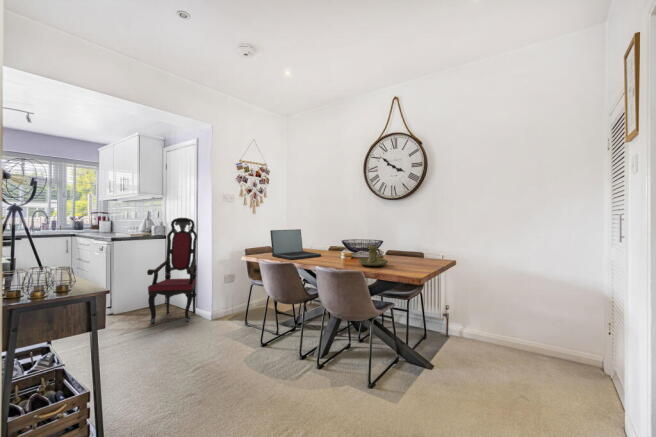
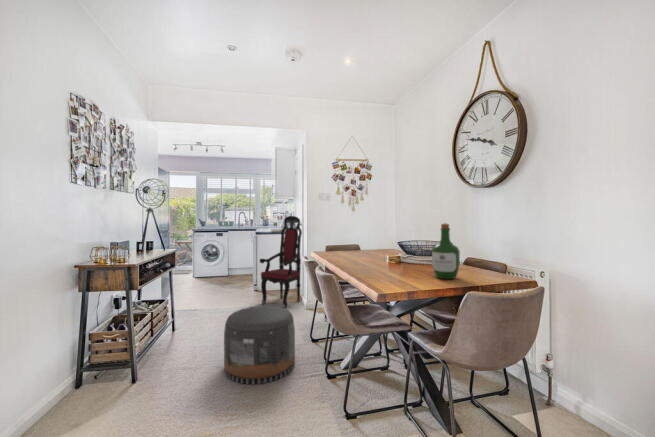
wine bottle: none [406,226,426,266] -> present [432,223,460,279]
laptop: present [270,229,321,259] -> none [328,227,372,258]
candle holder: present [358,245,388,266] -> none [370,246,411,272]
pouf: none [204,316,282,407] -> present [224,306,295,384]

